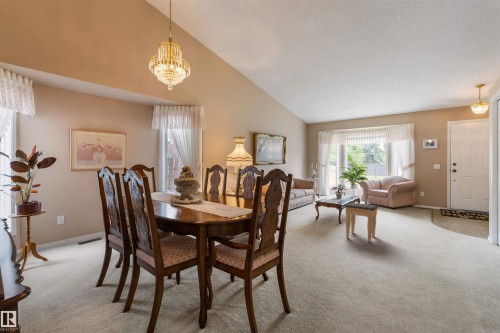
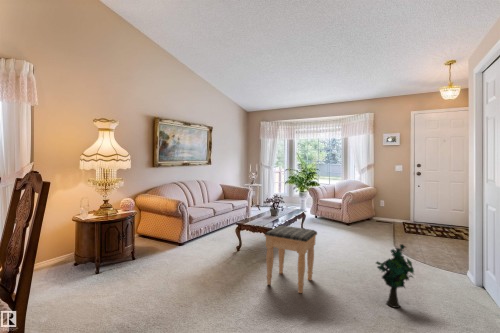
decorative plant: none [419,213,446,251] -> present [376,244,414,308]

